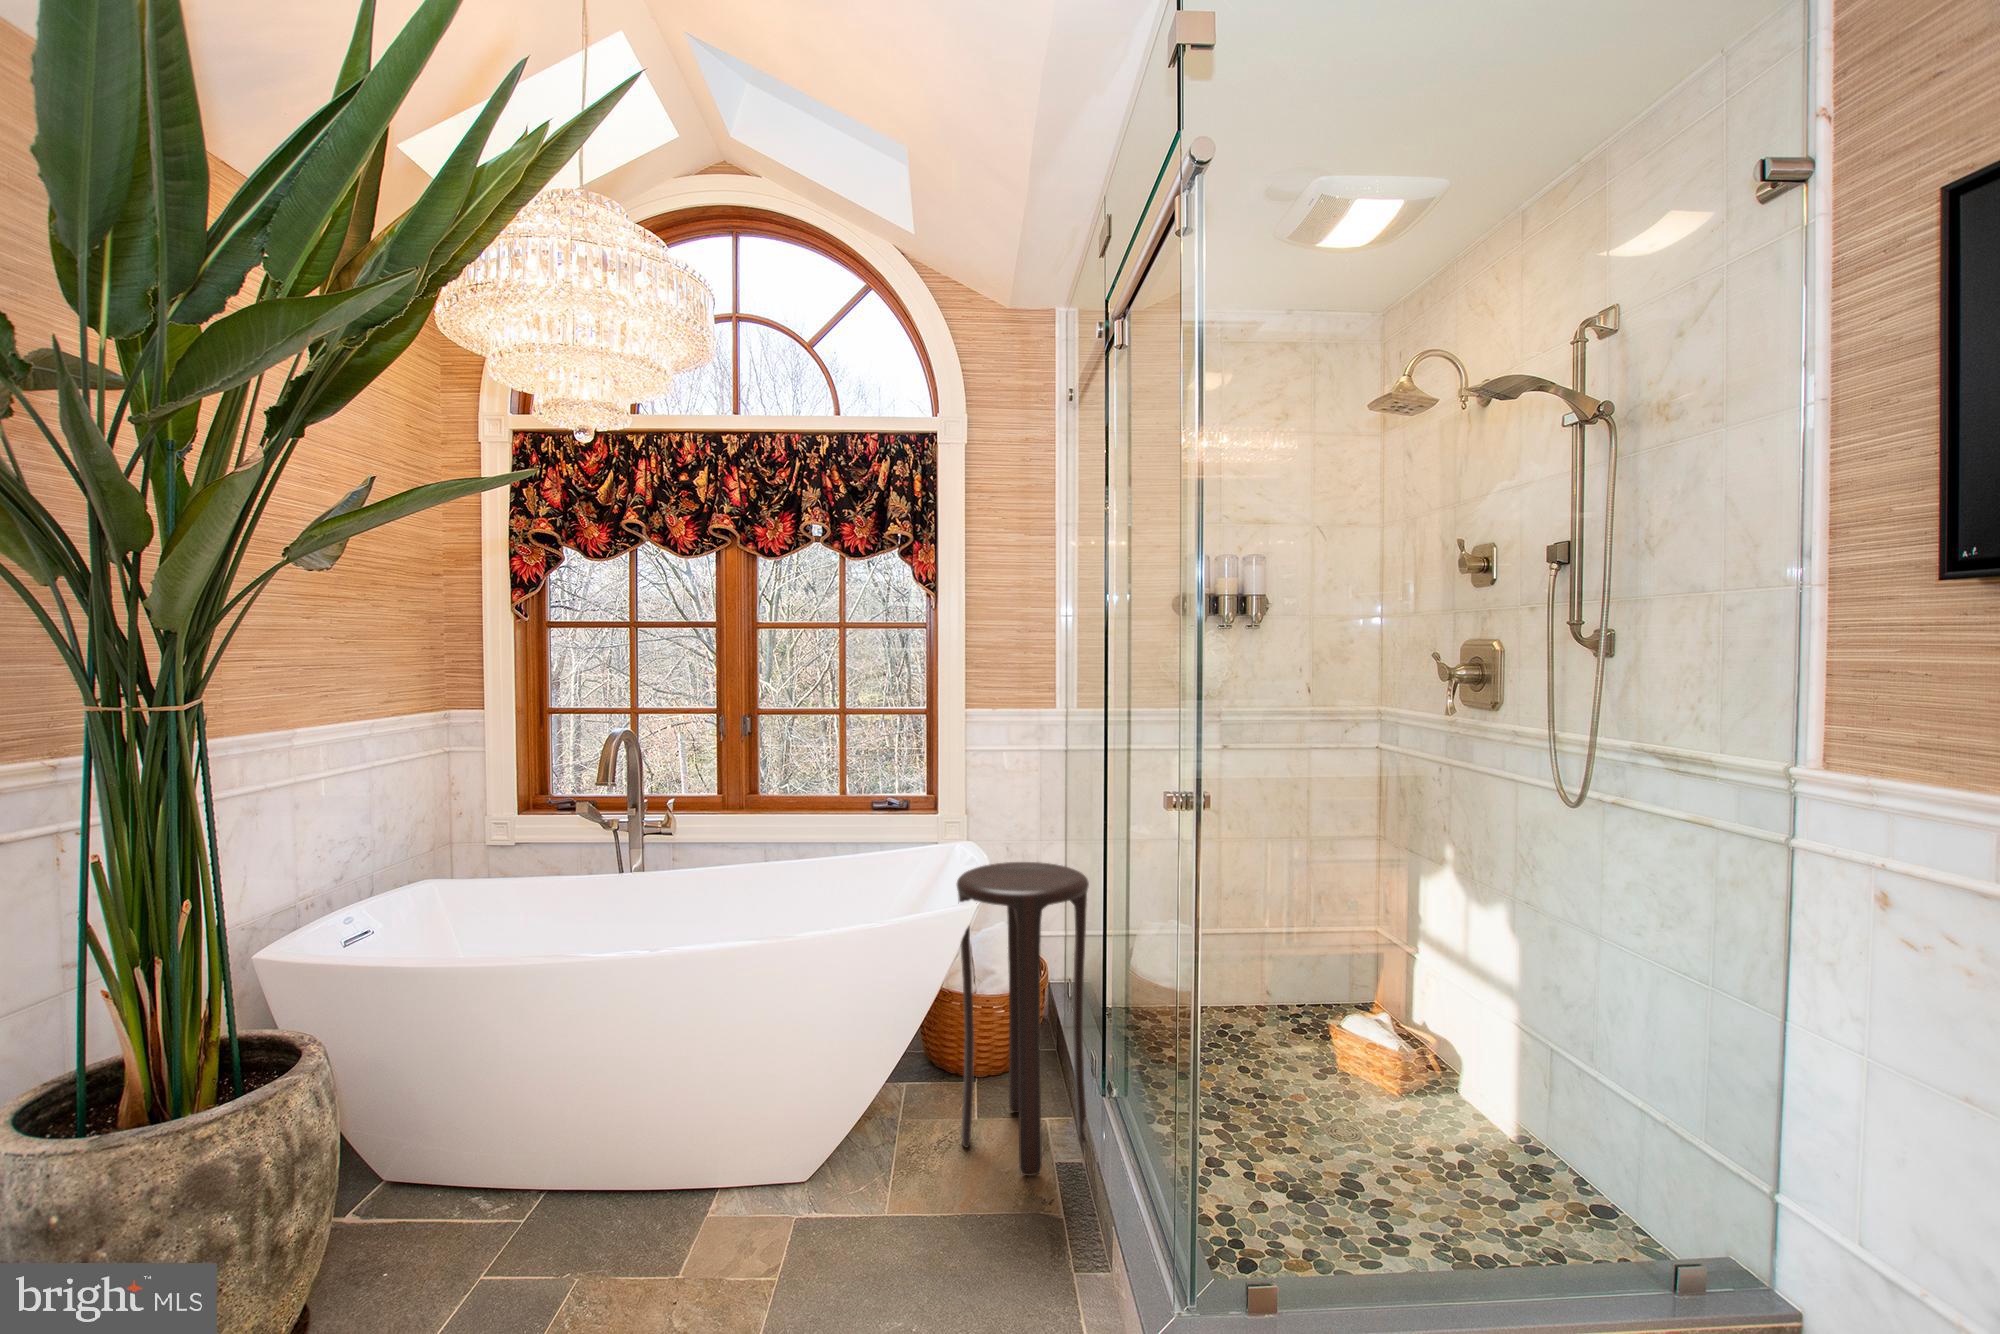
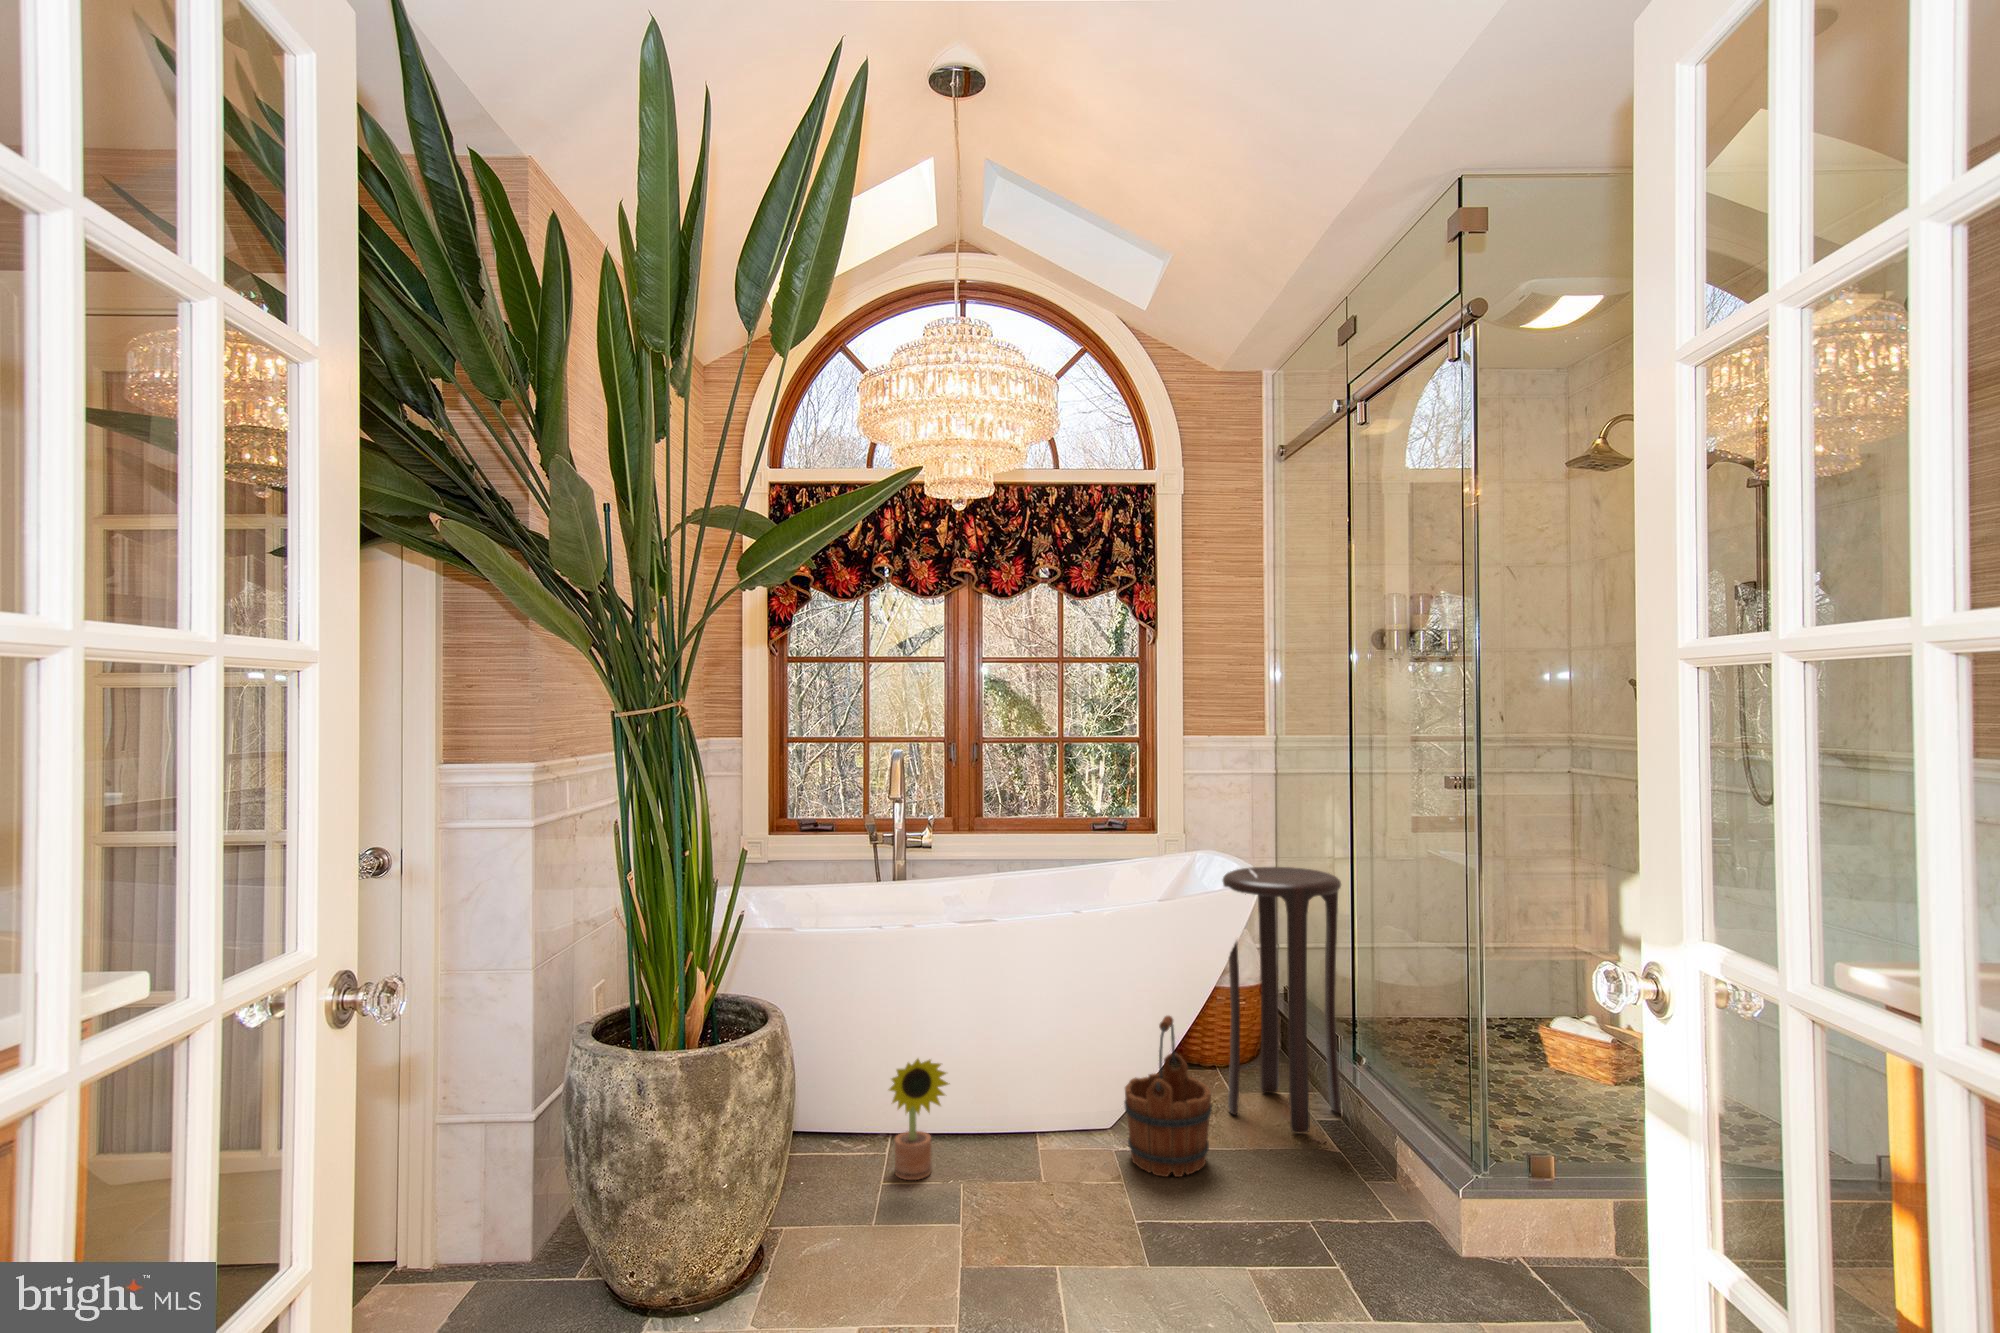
wooden bucket: none [805,1052,909,1251] -> present [1124,1016,1212,1177]
decorative plant: none [486,1120,573,1264] -> present [889,1059,948,1180]

